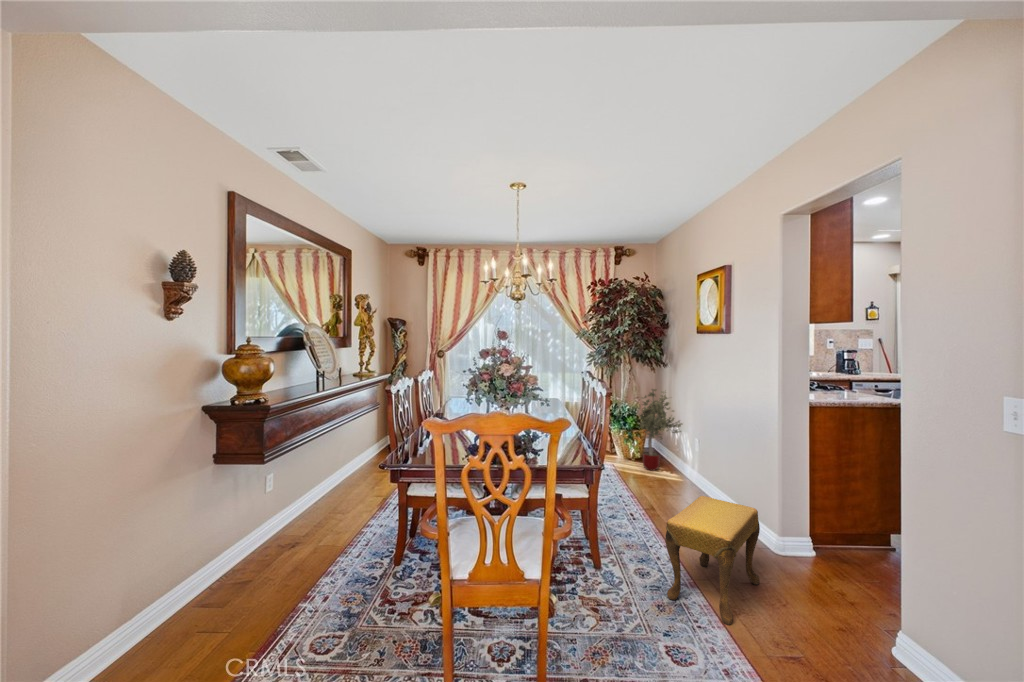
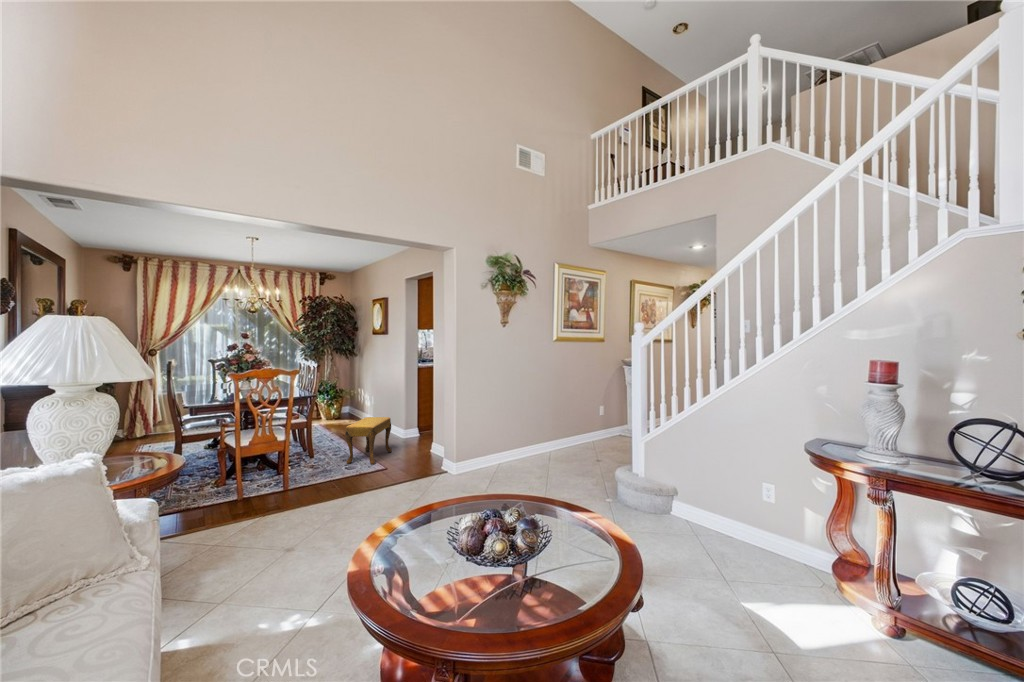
potted tree: present [638,389,682,470] -> none [335,370,366,423]

